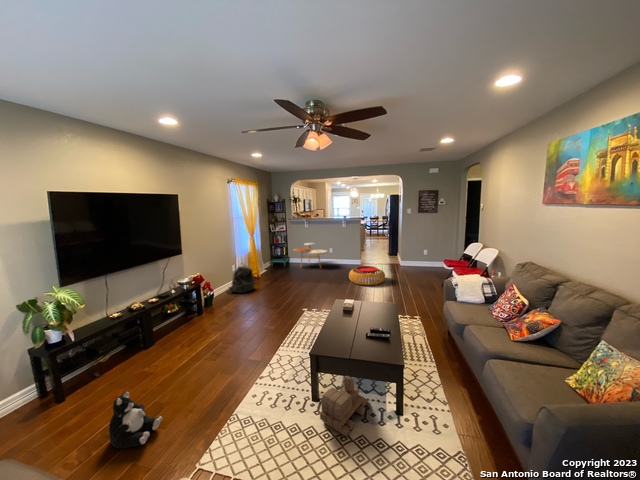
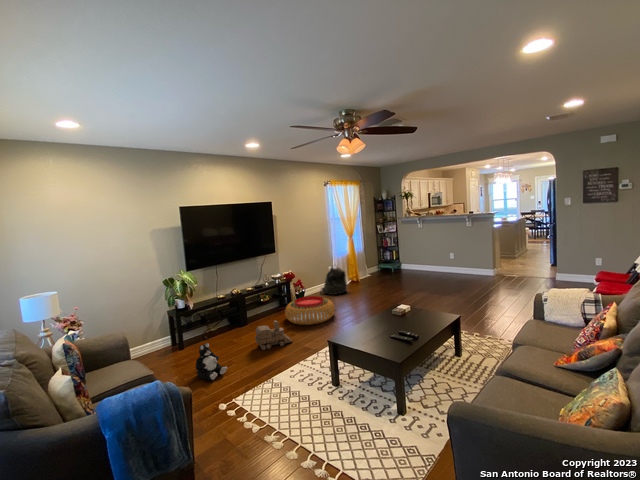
side table: present [294,243,328,268] -> none [401,246,443,276]
pouf: present [349,266,385,285] -> present [285,296,335,325]
toy train: present [320,376,368,436] -> present [255,321,292,350]

